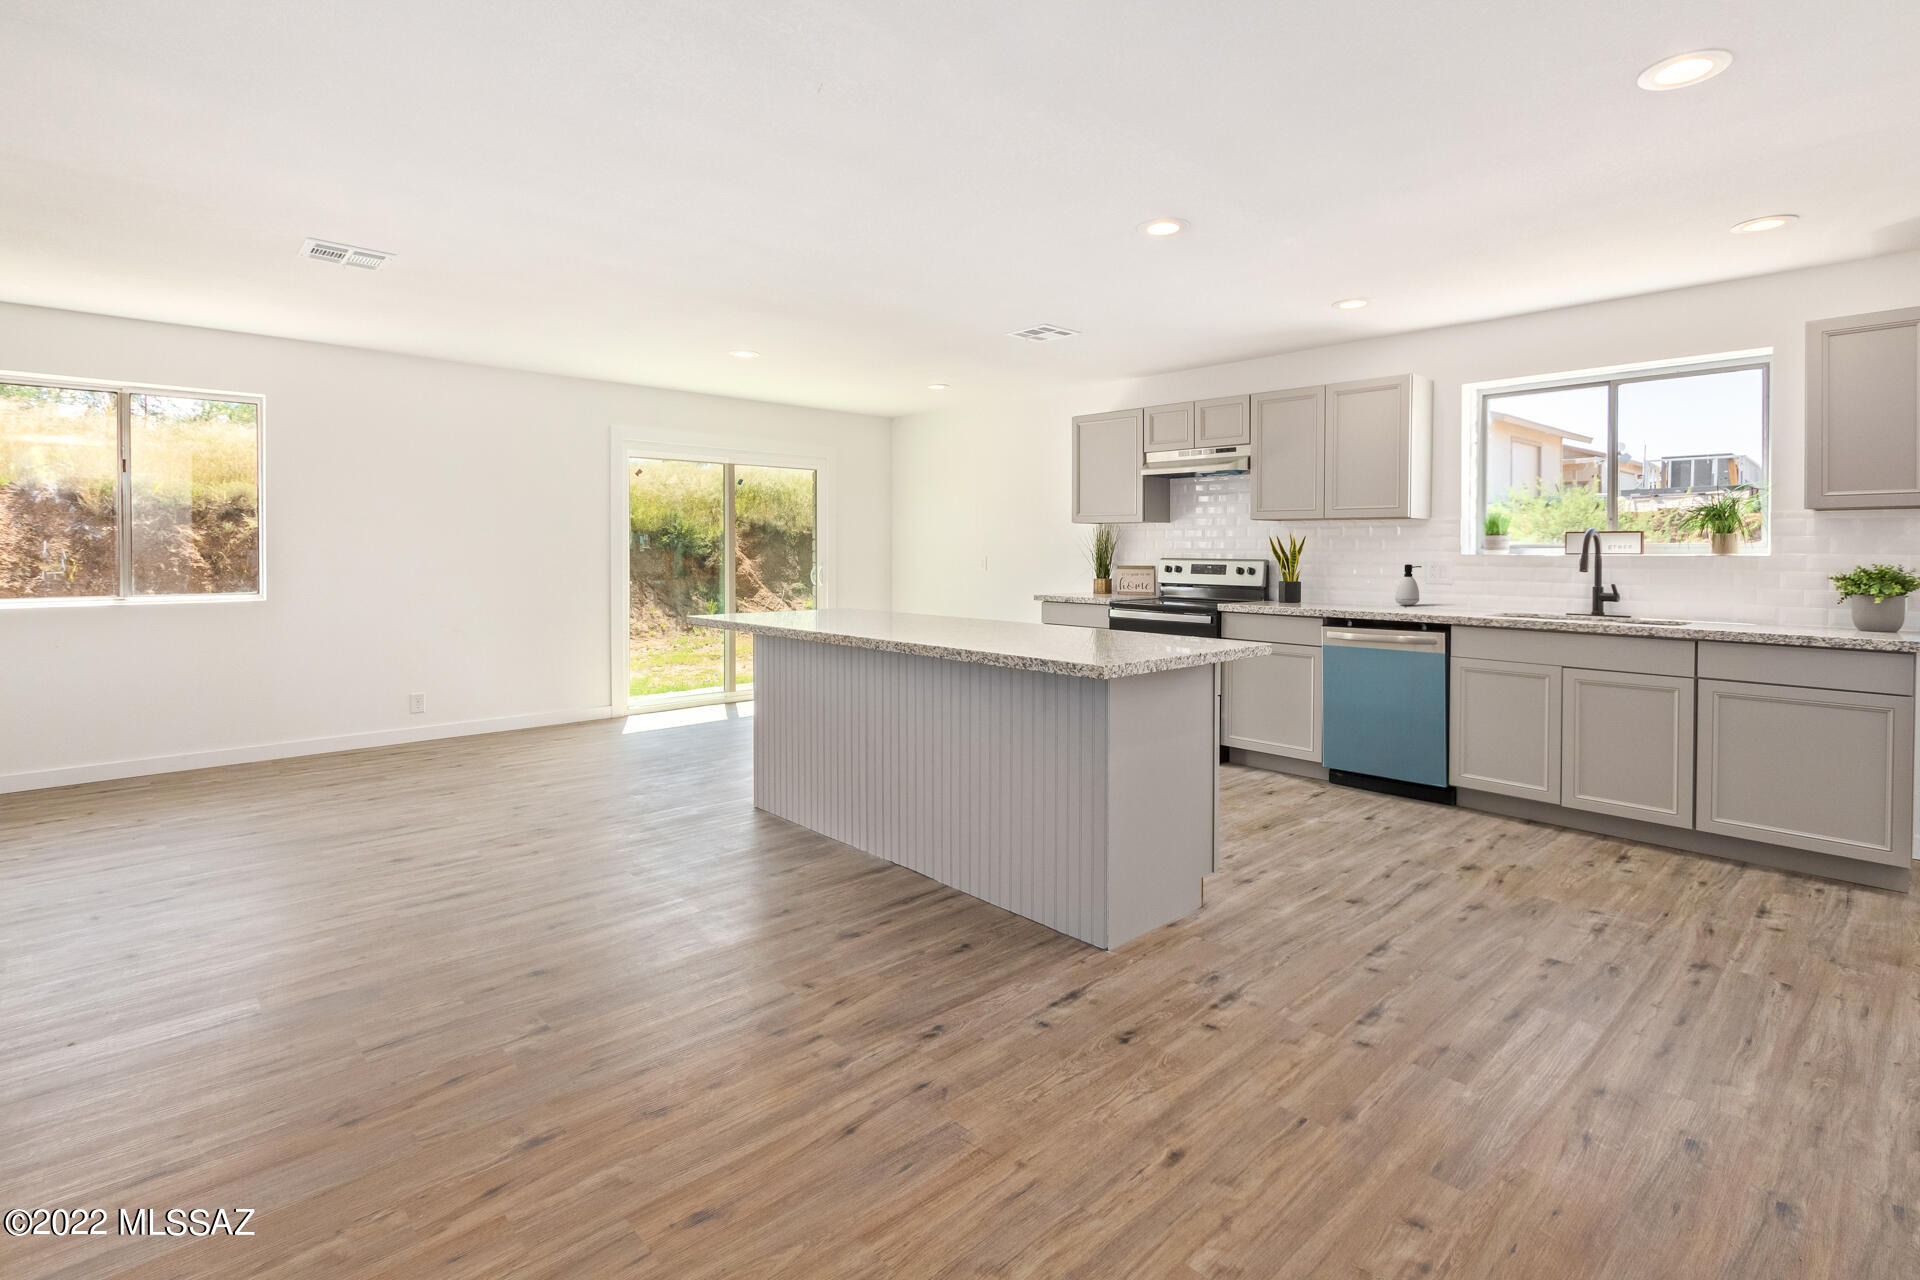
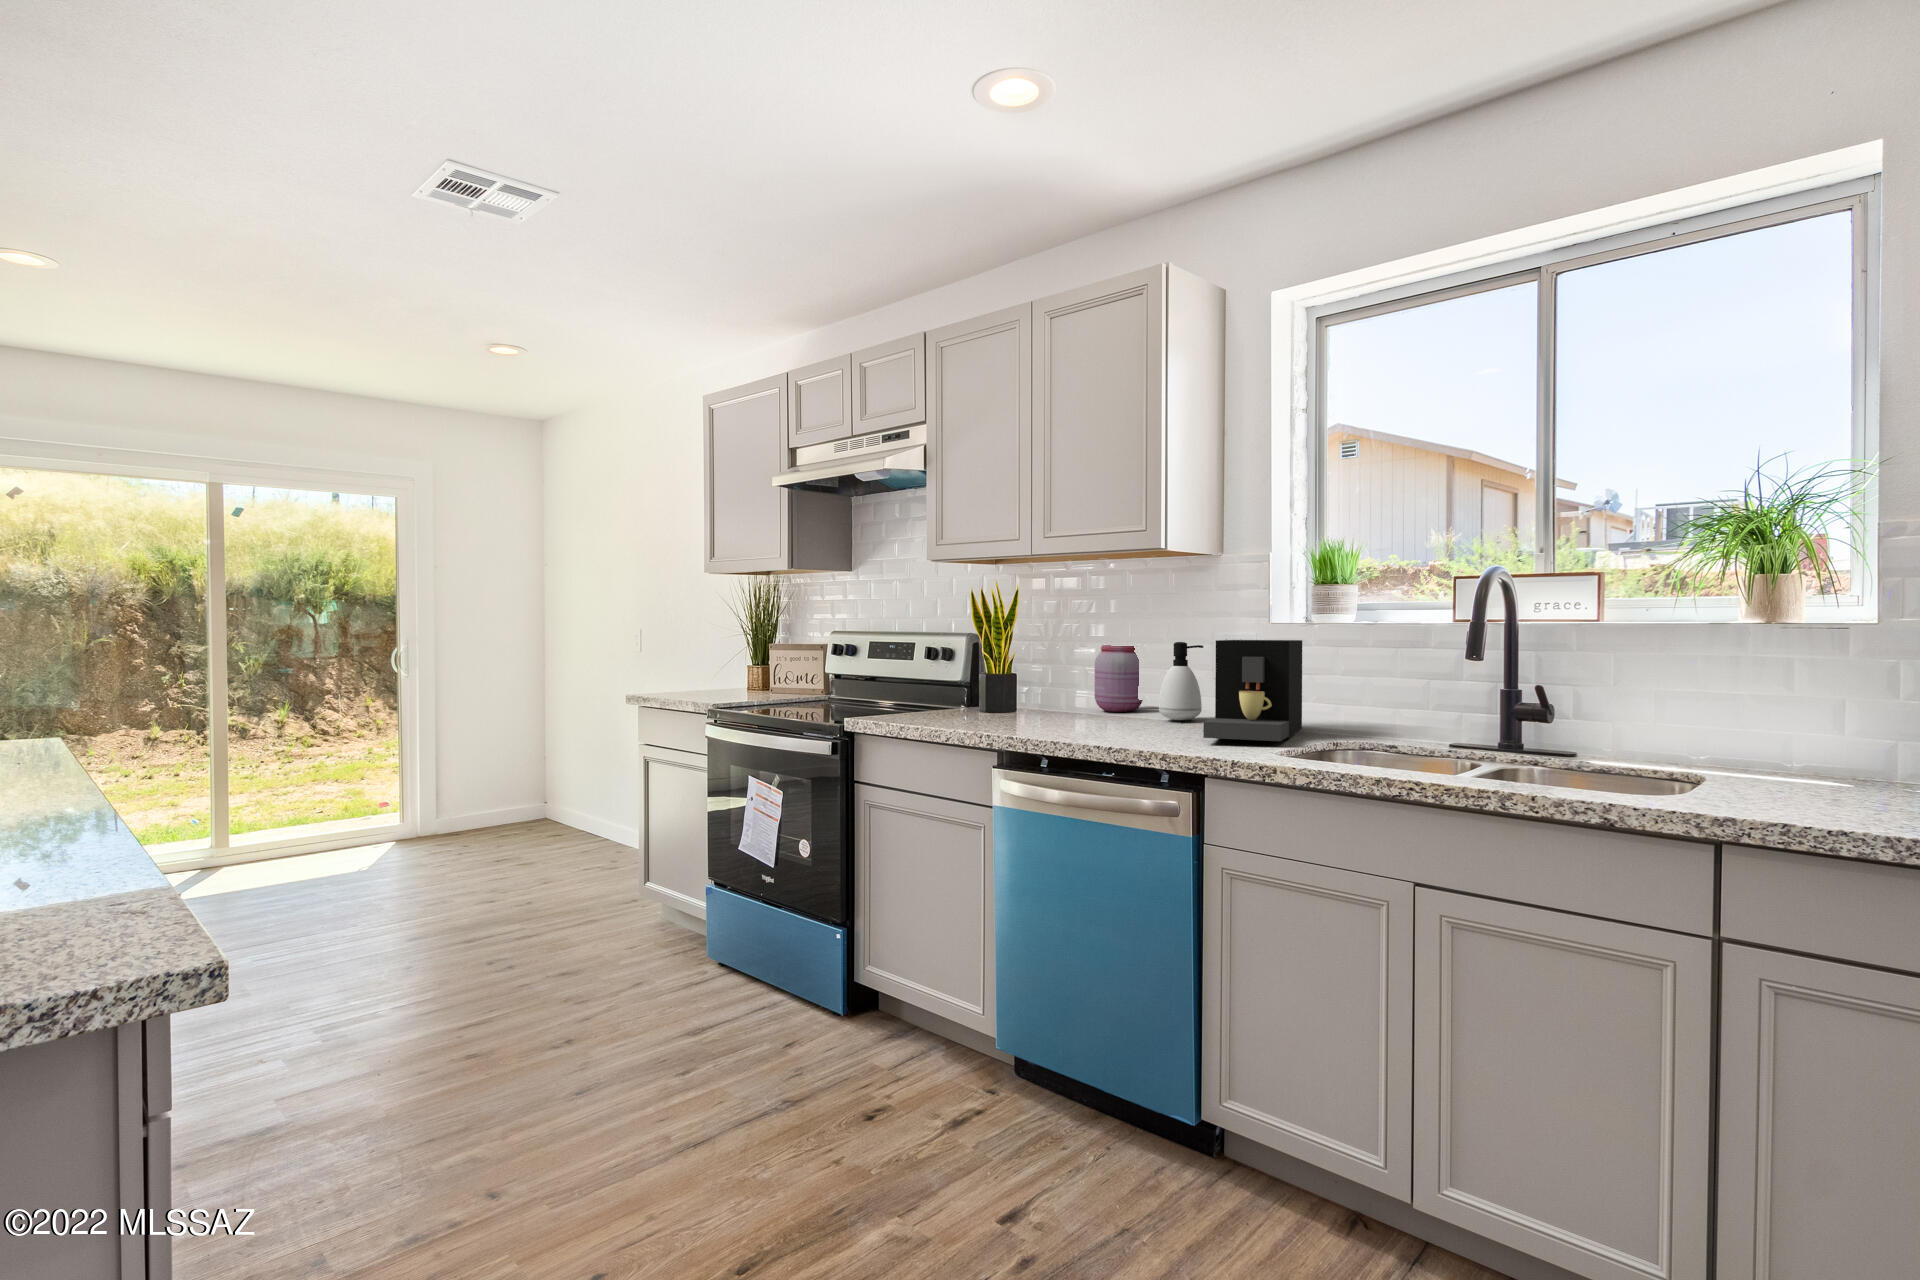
coffee maker: none [1440,563,1482,612] -> present [1203,640,1302,741]
jar: none [1349,566,1377,602] -> present [1095,645,1143,712]

